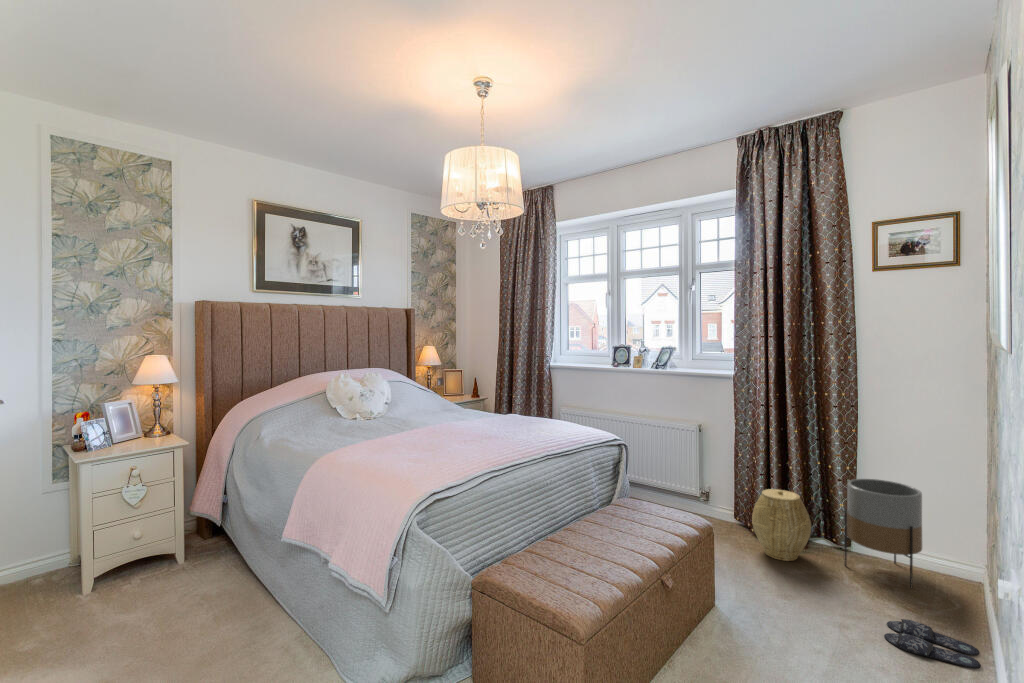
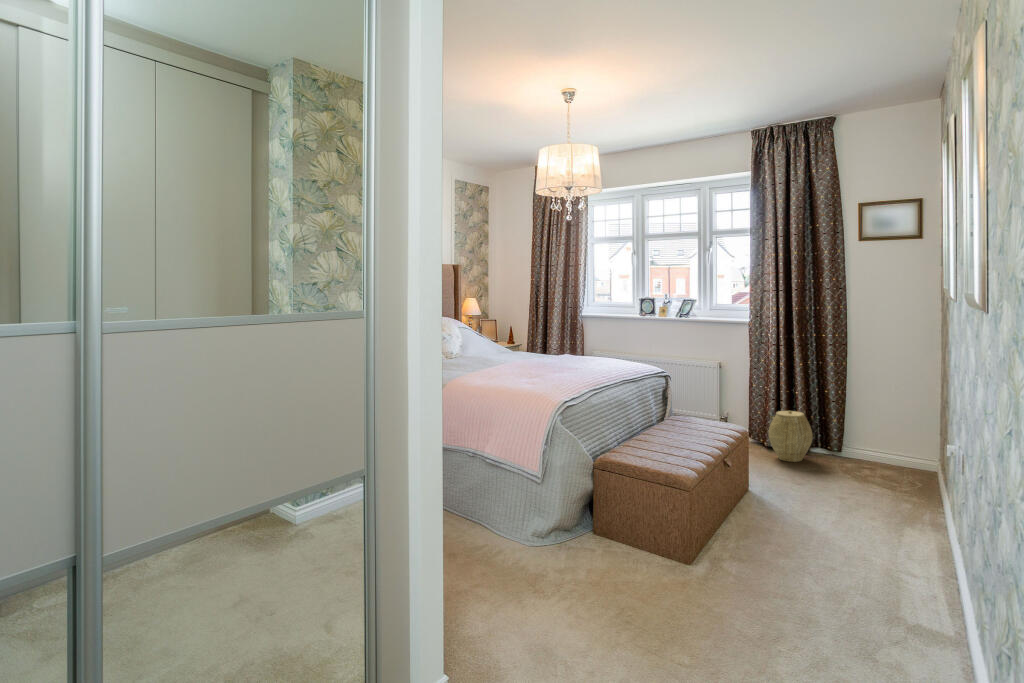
planter: present [845,479,922,588] -> none [836,398,889,469]
slippers: present [884,619,981,669] -> none [866,483,923,501]

